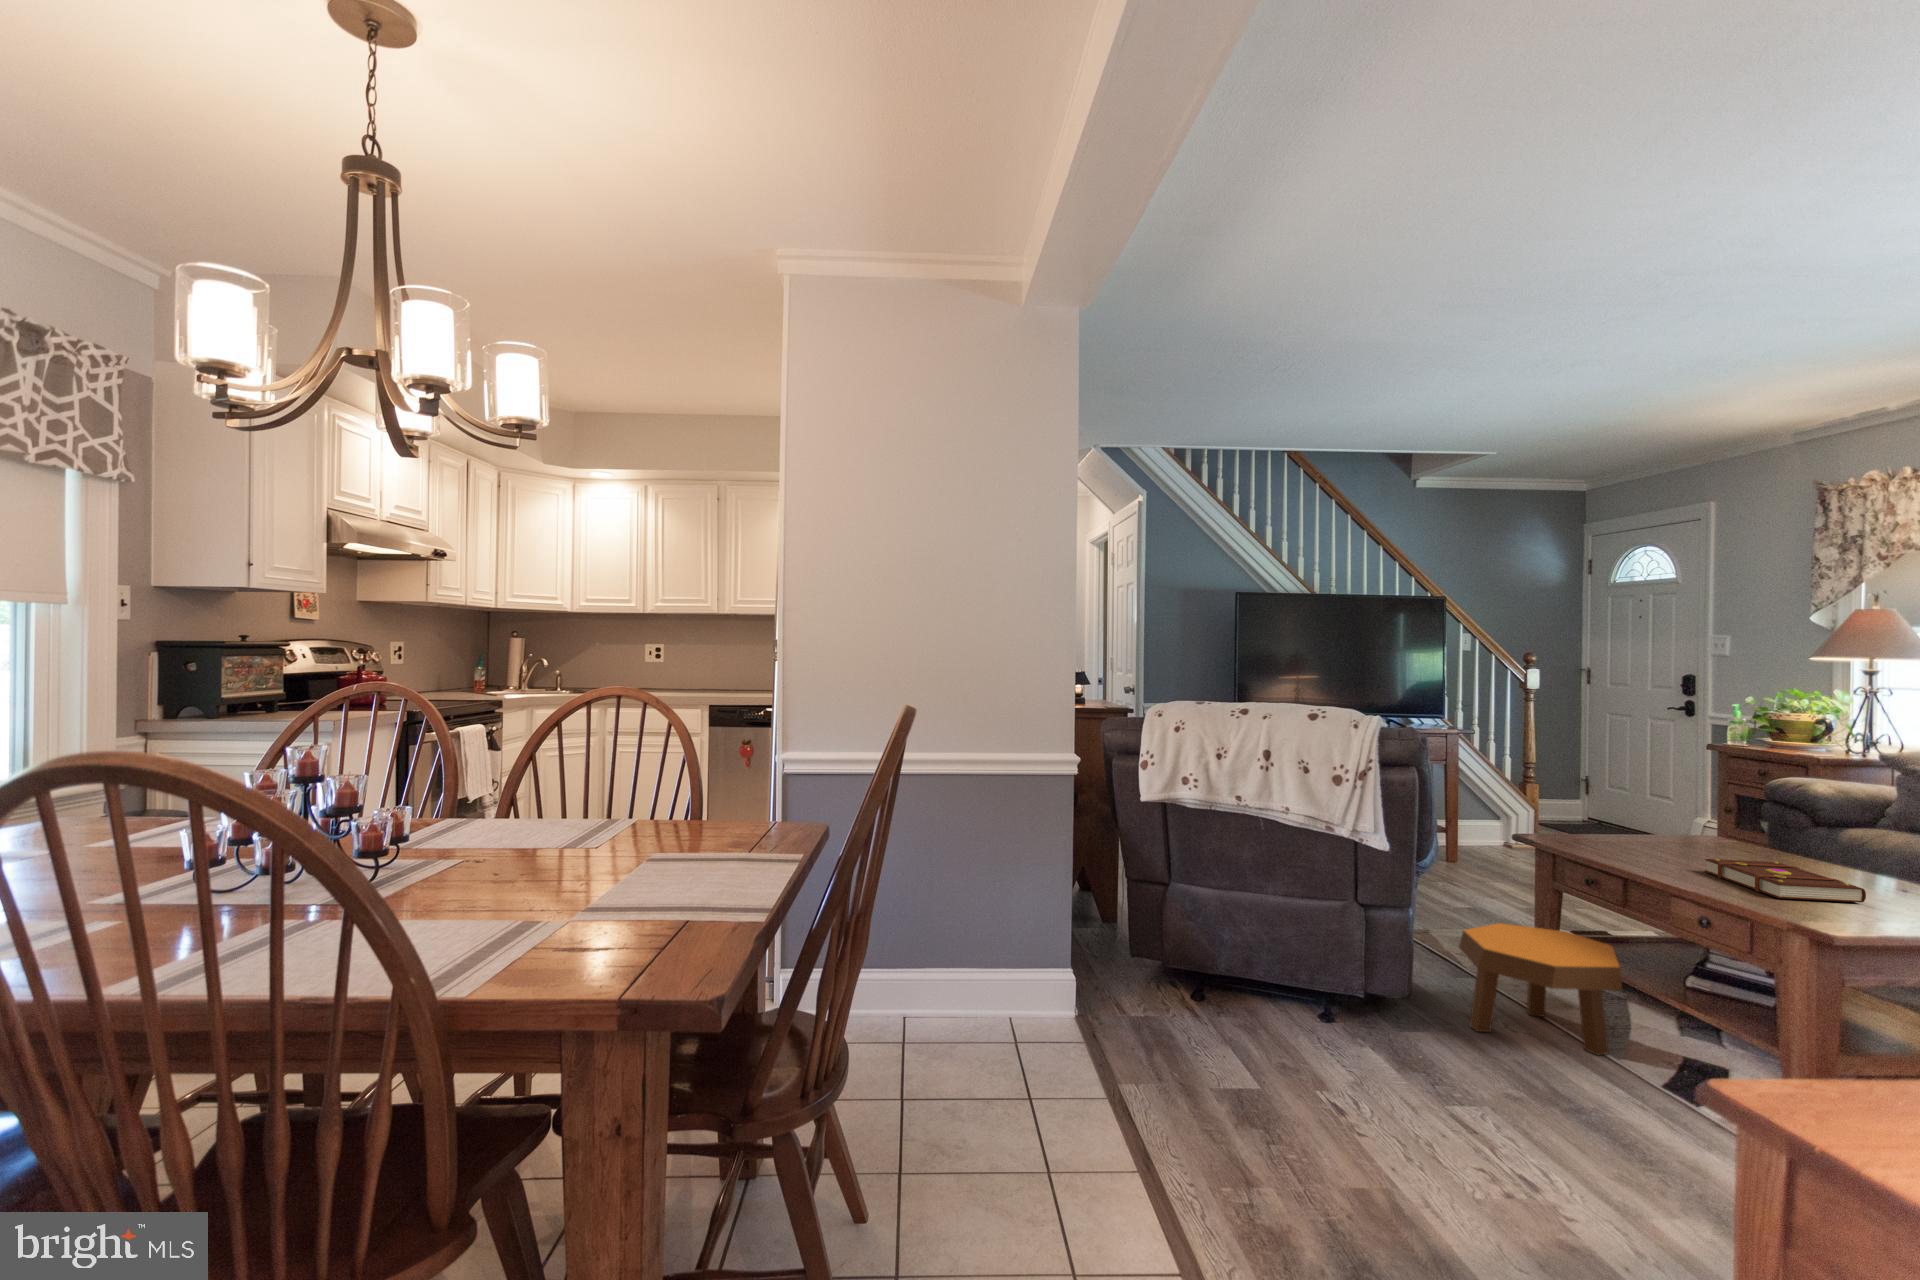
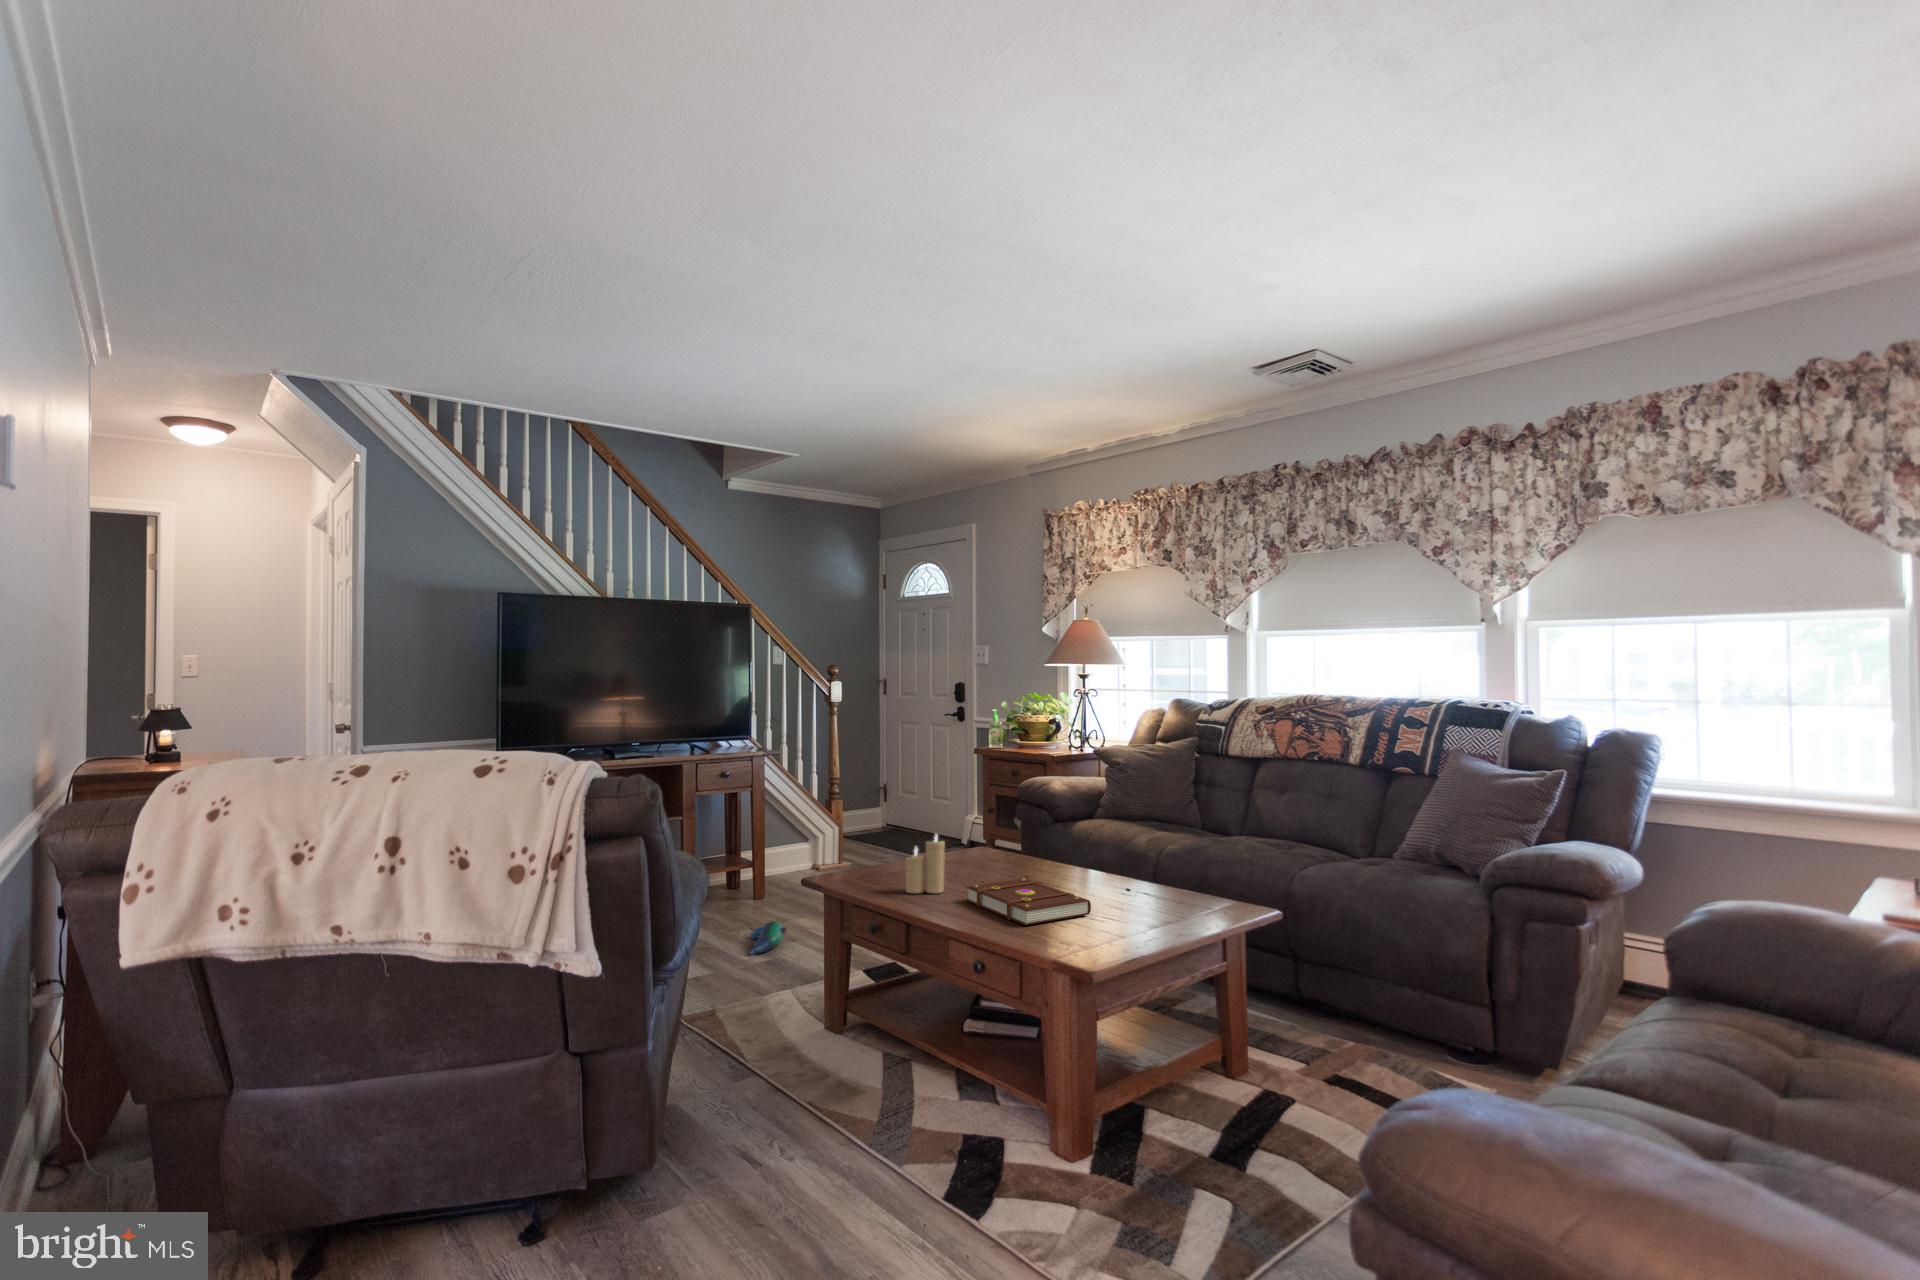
candle: none [1633,808,1679,862] -> present [906,835,945,893]
plush toy: none [1453,876,1492,901] -> present [750,921,786,954]
footstool: present [1459,923,1622,1055] -> none [717,1001,888,1173]

